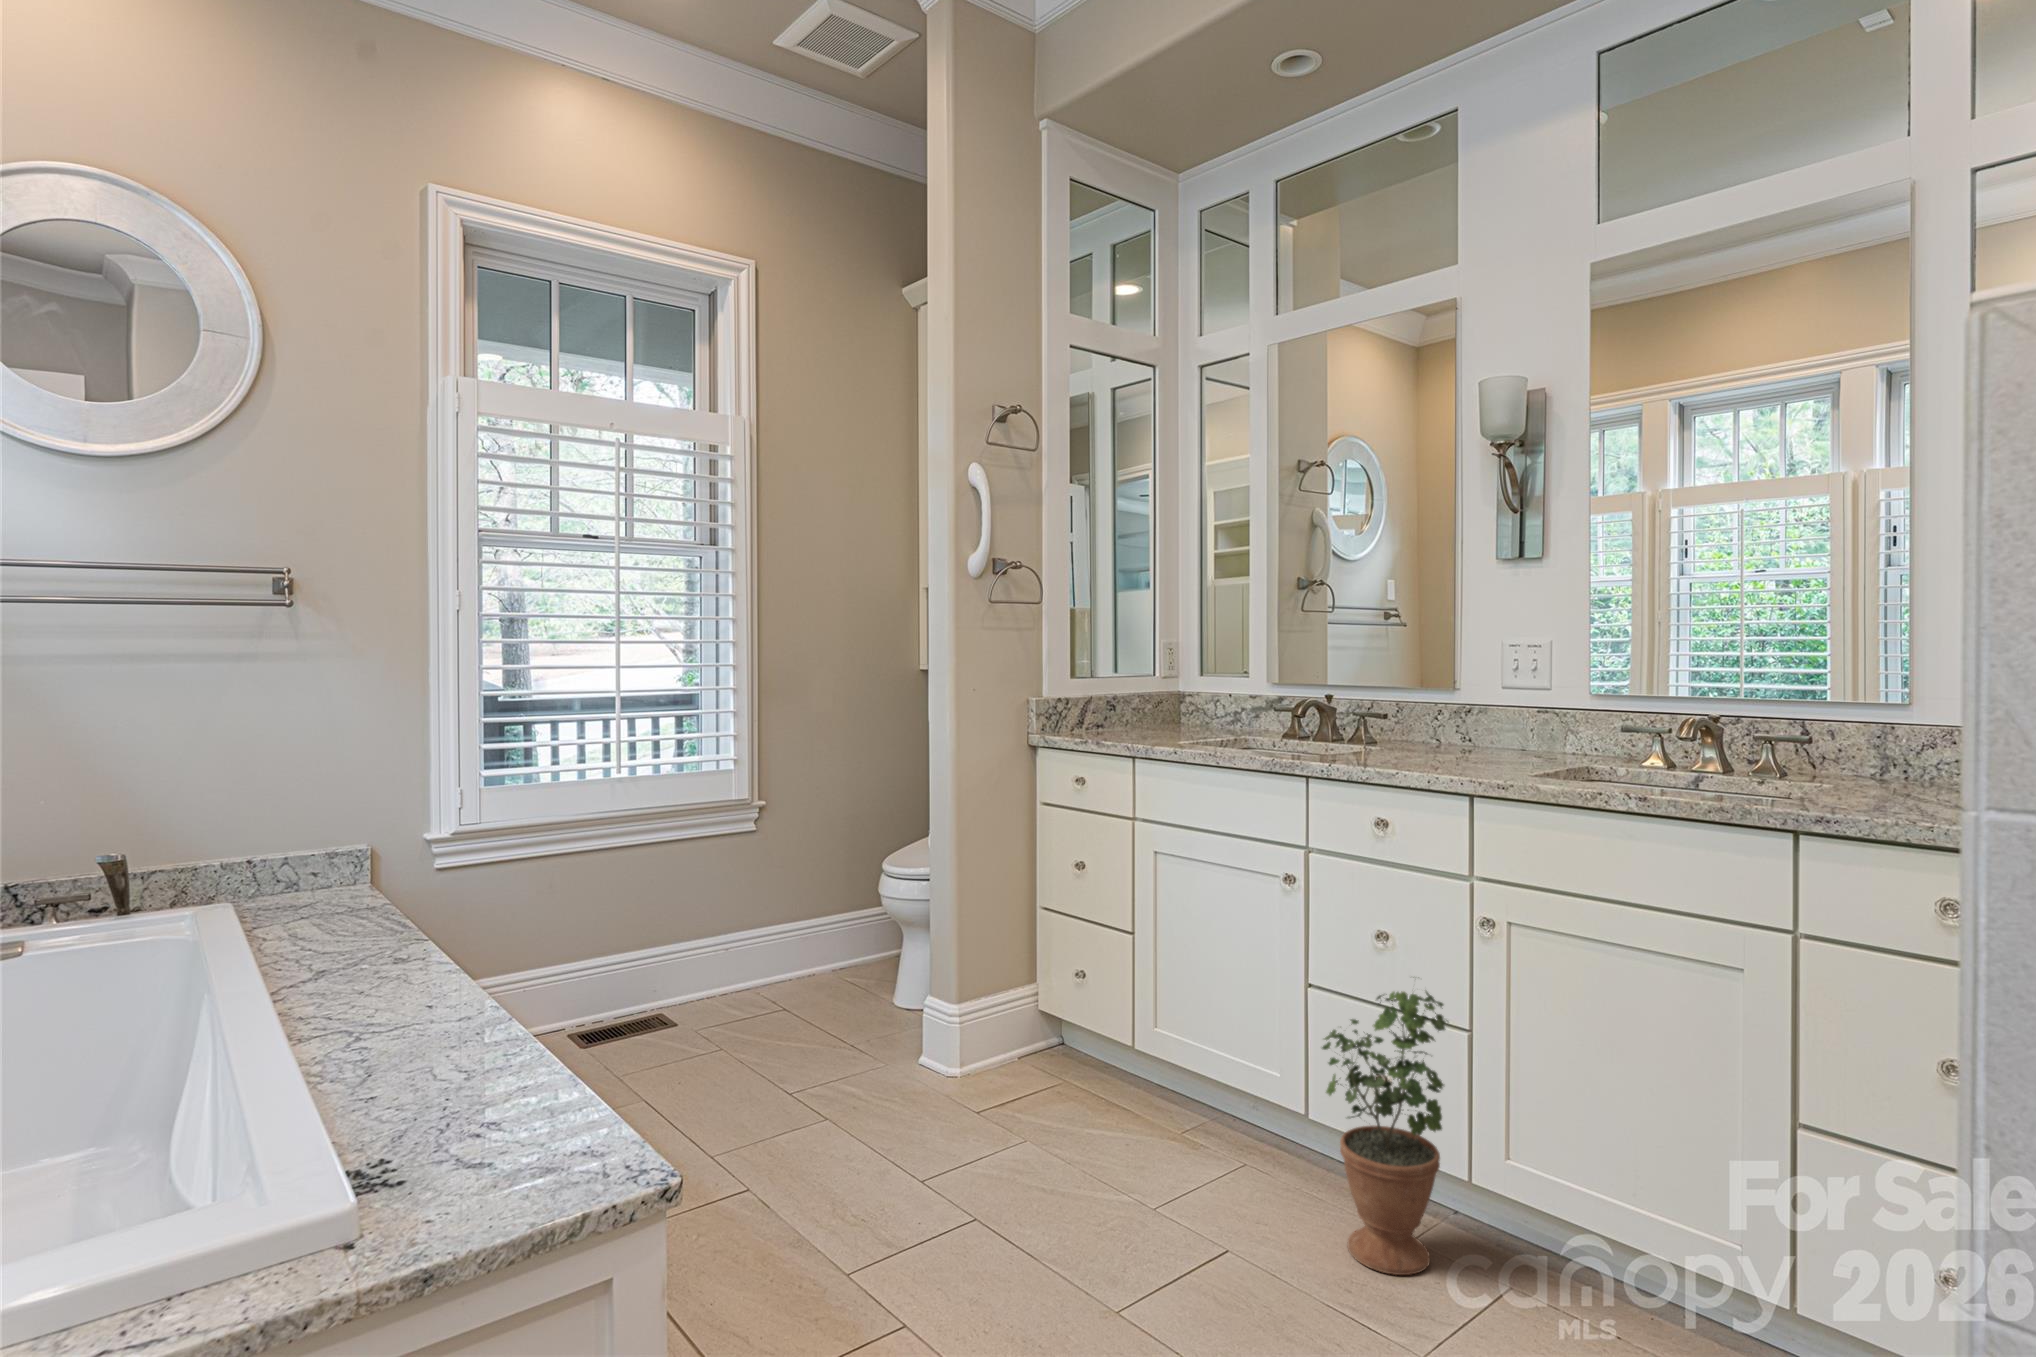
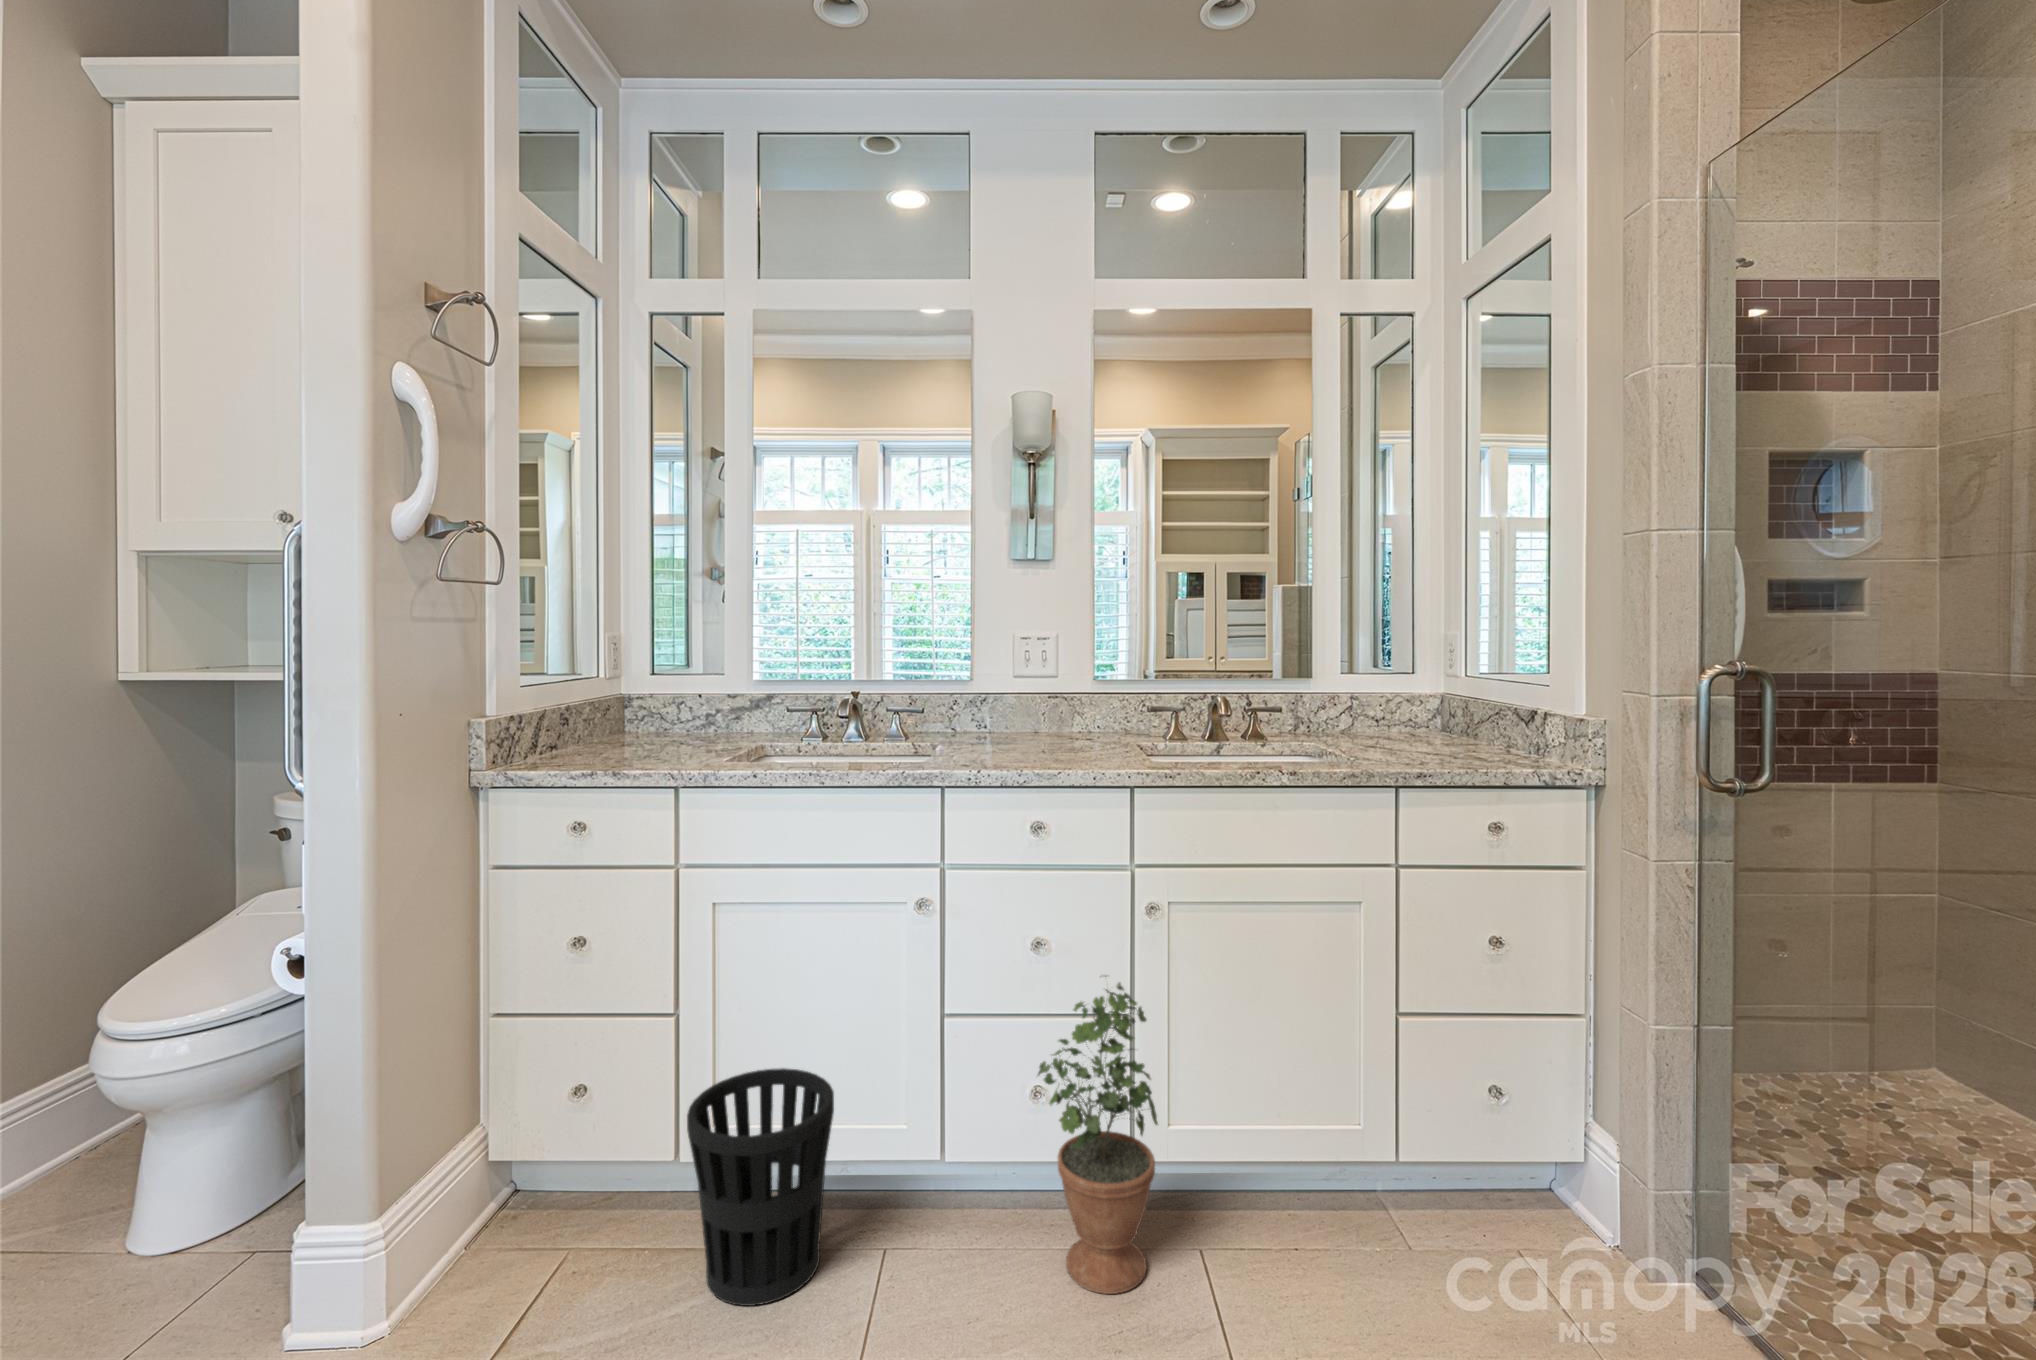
wastebasket: none [1096,987,1206,1152] -> present [687,1068,834,1306]

